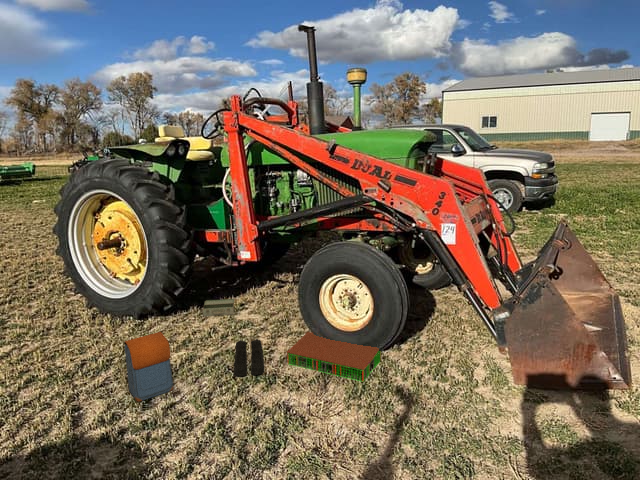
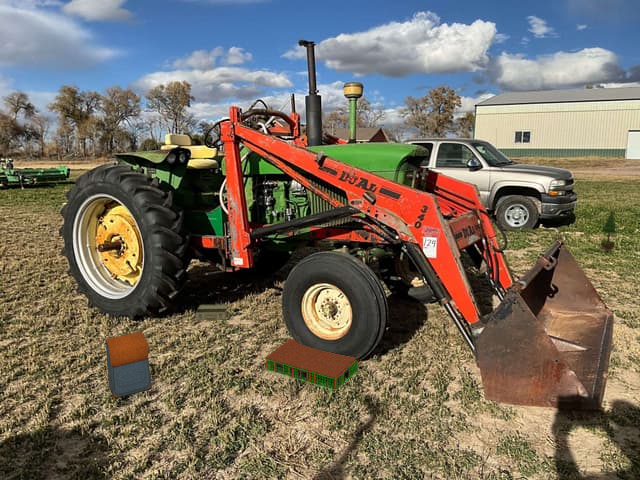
potted tree: none [584,192,600,232] -> present [601,211,618,252]
boots: present [234,339,264,376] -> none [212,343,243,379]

